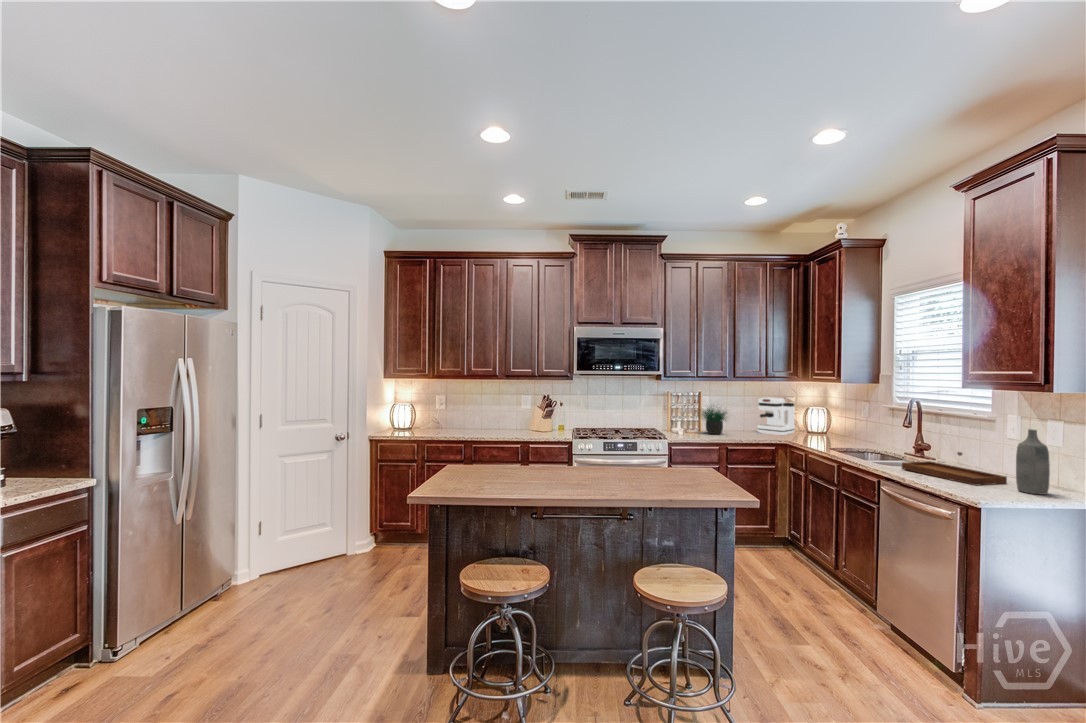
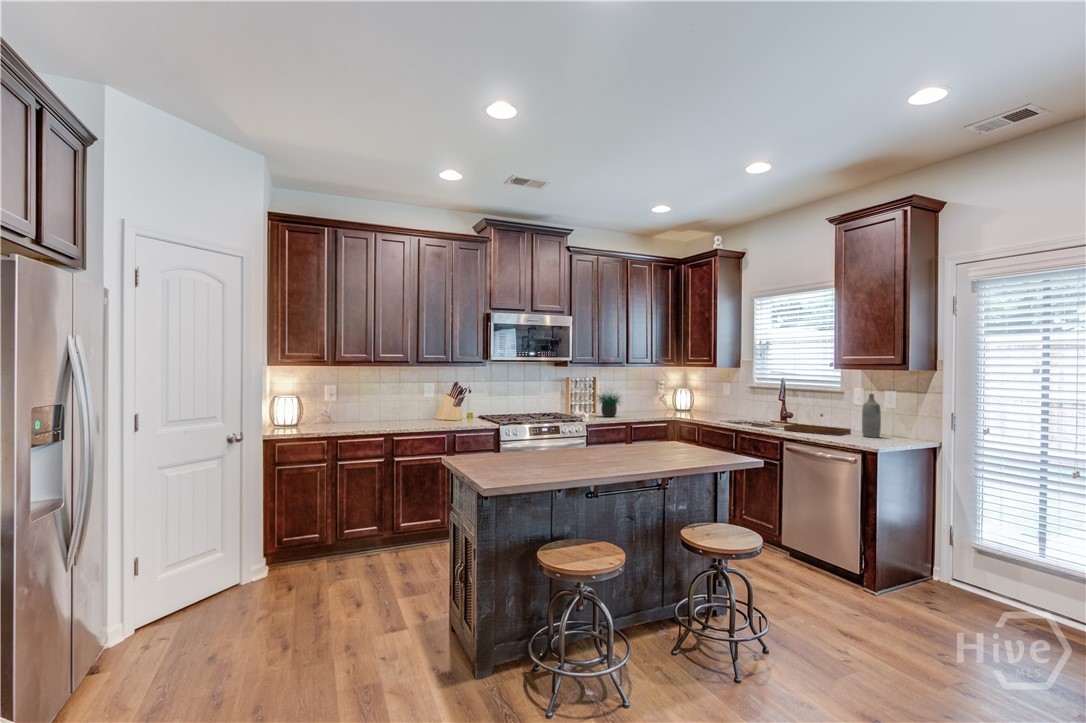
coffee maker: present [757,398,794,435] -> none [640,383,668,416]

